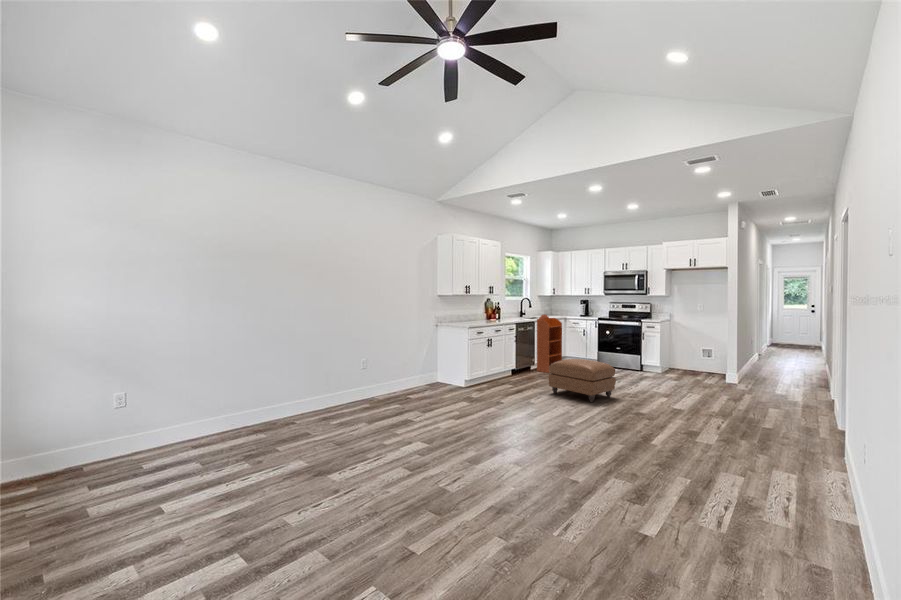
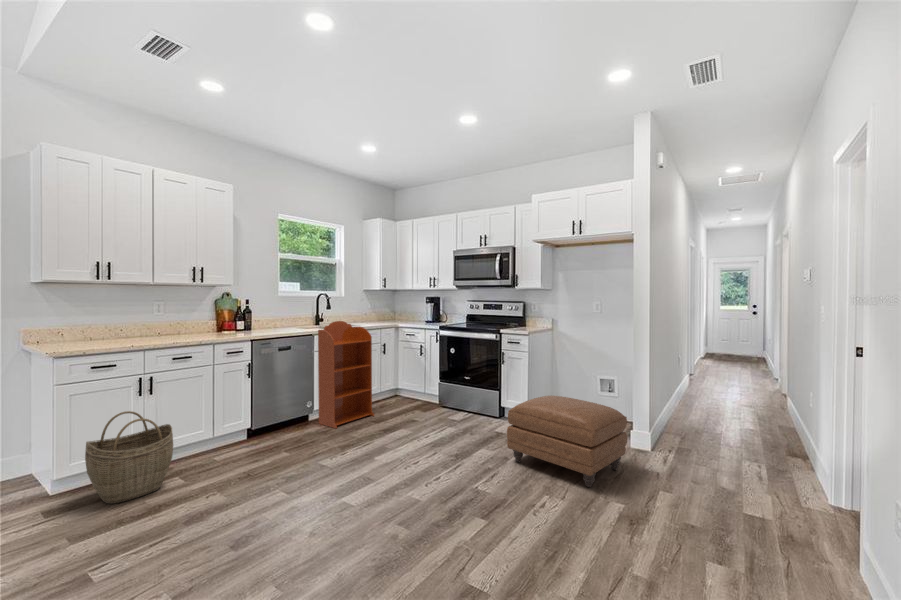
woven basket: none [479,353,508,391] -> present [85,411,173,504]
ottoman: present [549,359,616,403] -> present [507,396,627,487]

